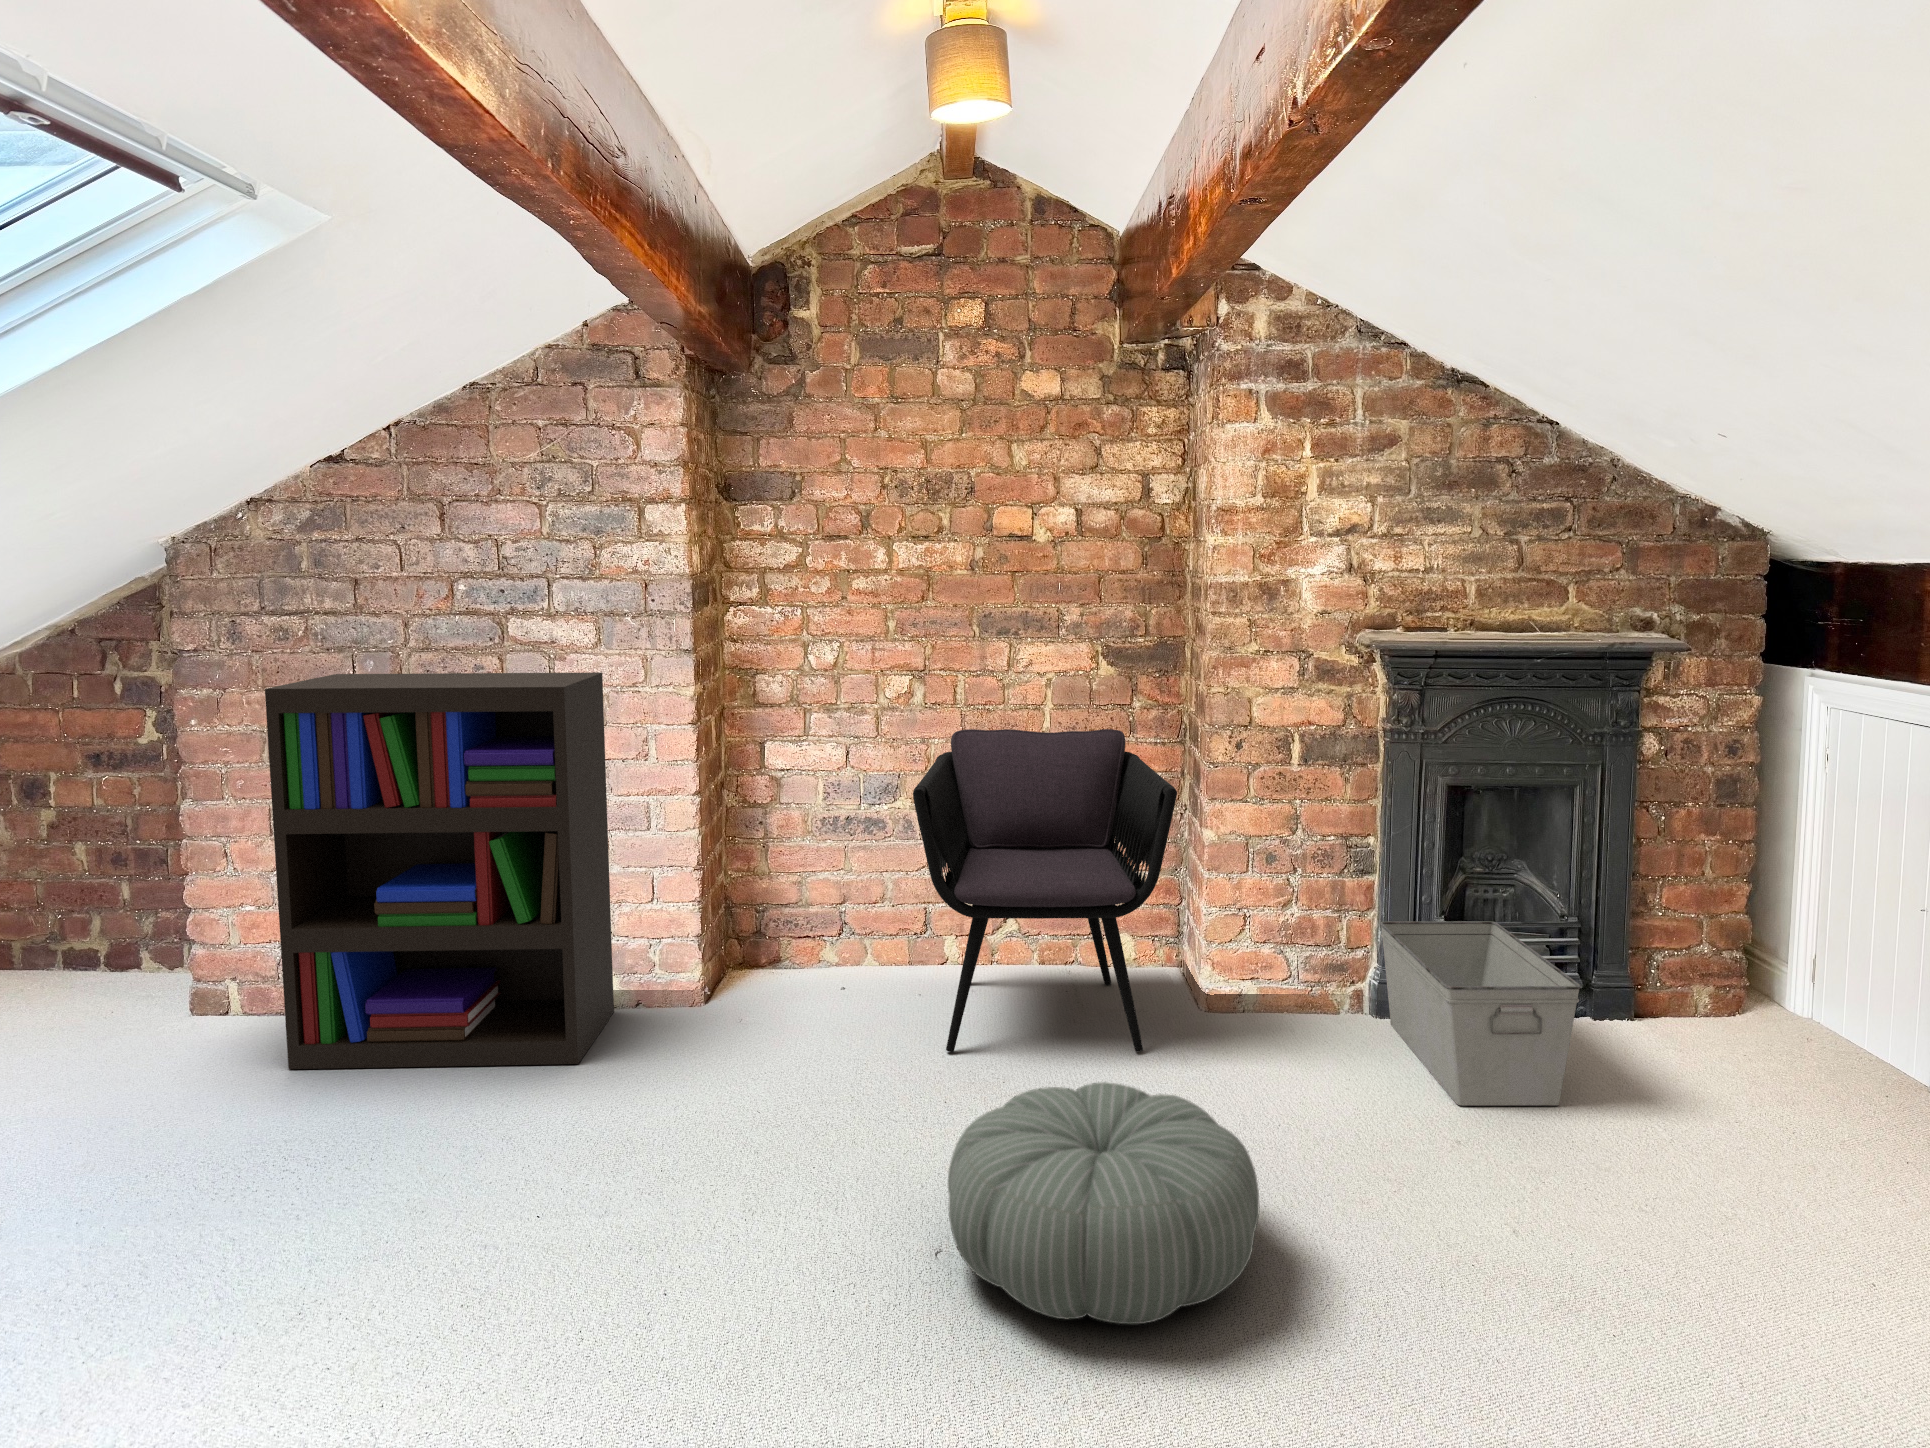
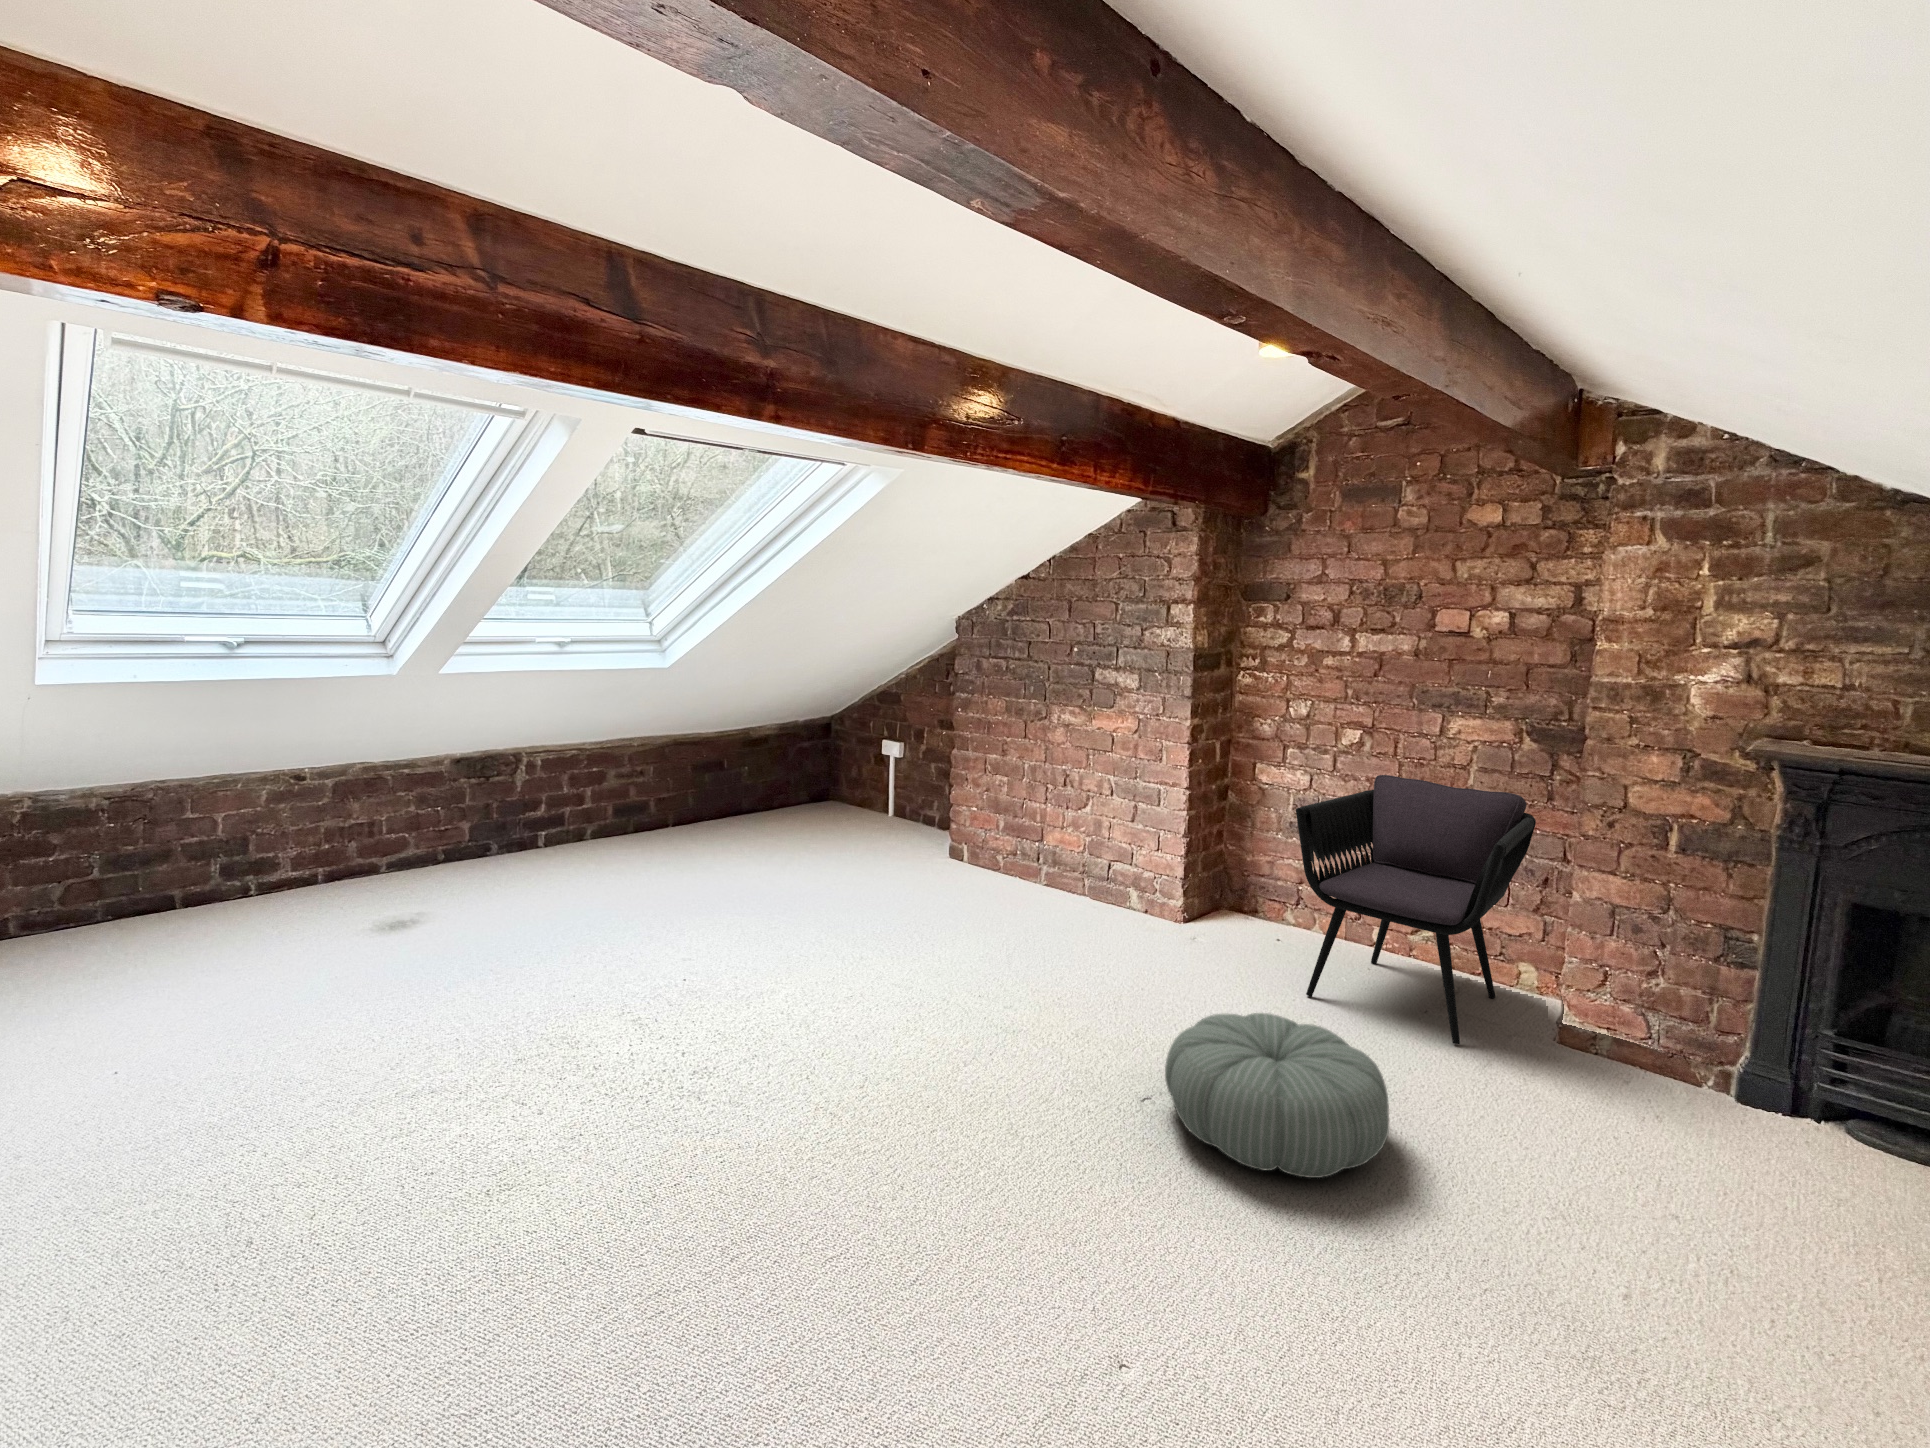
bookshelf: present [265,672,614,1069] -> none [965,692,1140,931]
storage bin: present [1380,921,1581,1106] -> none [1719,1014,1905,1235]

